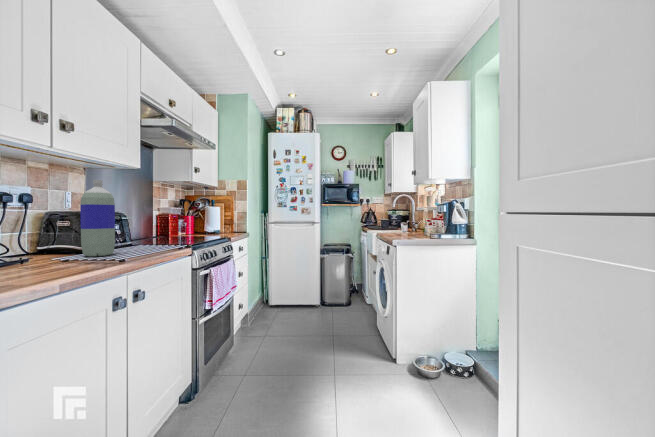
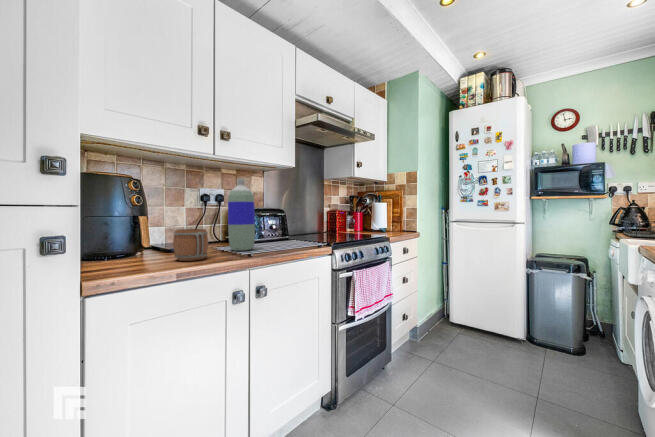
mug: none [33,233,80,269] -> present [173,228,208,261]

